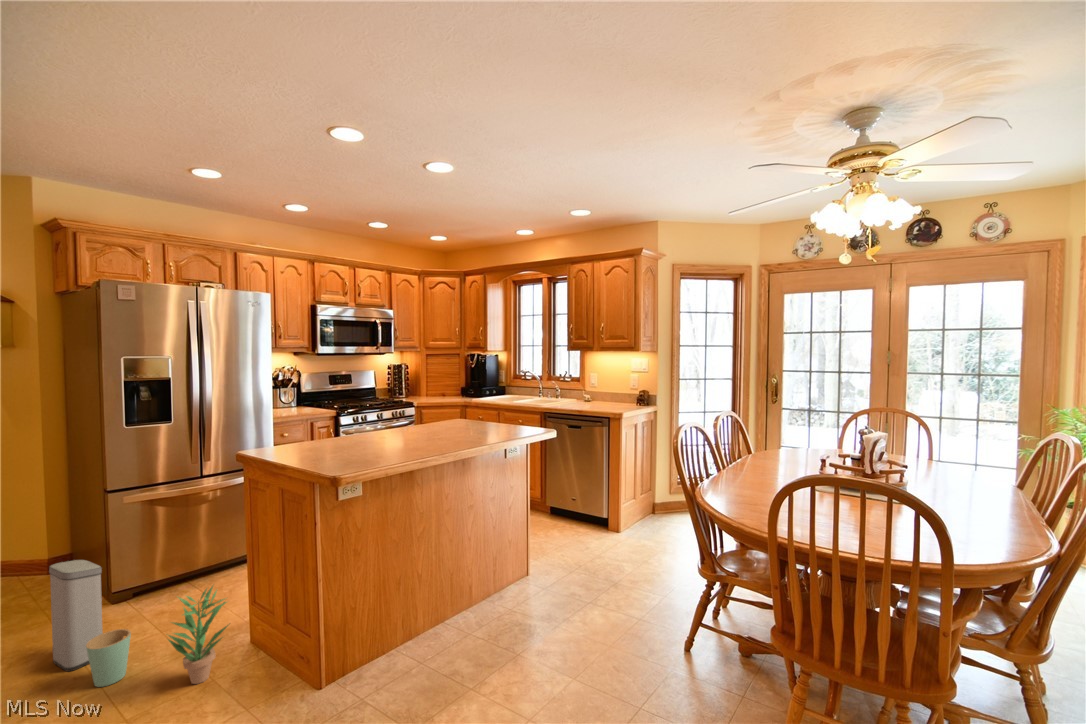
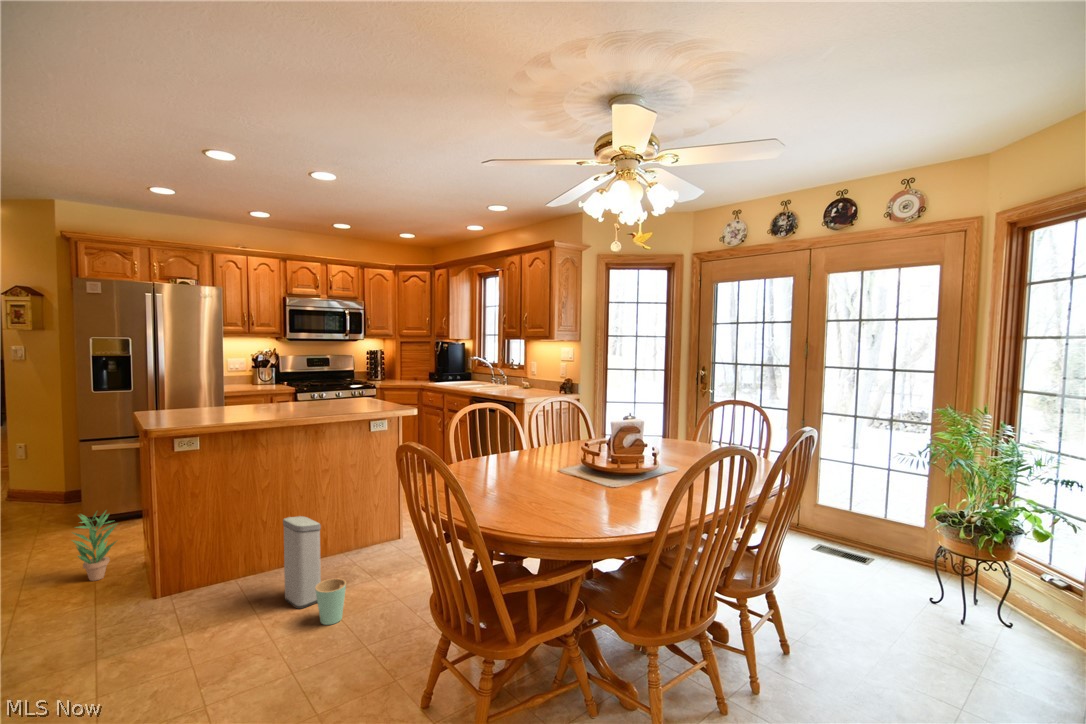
trash can: present [49,560,131,687] -> present [283,516,346,625]

